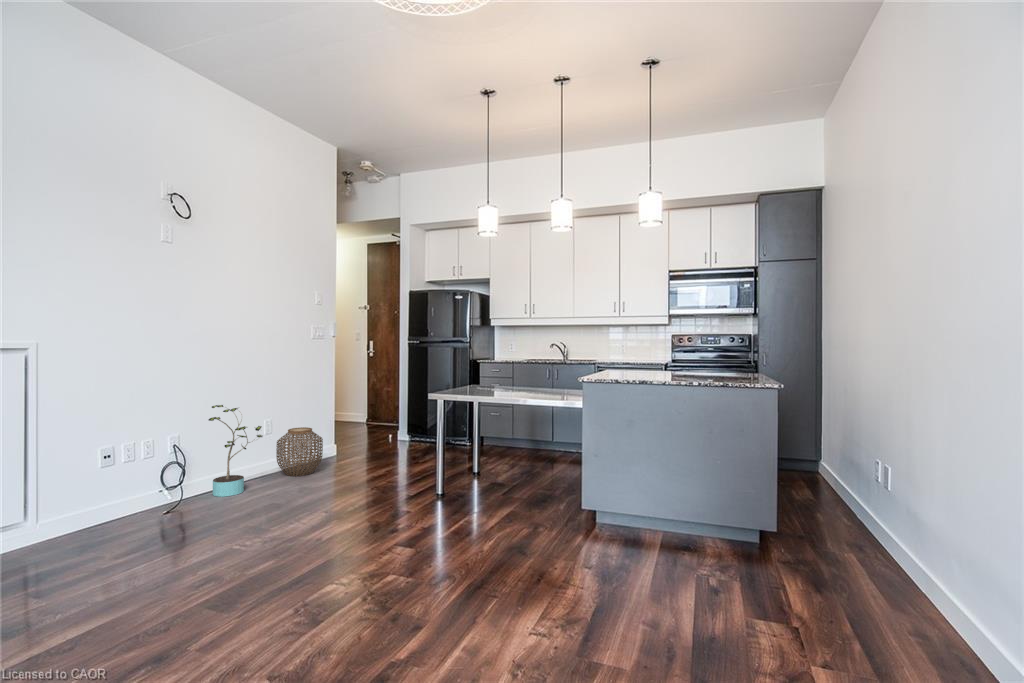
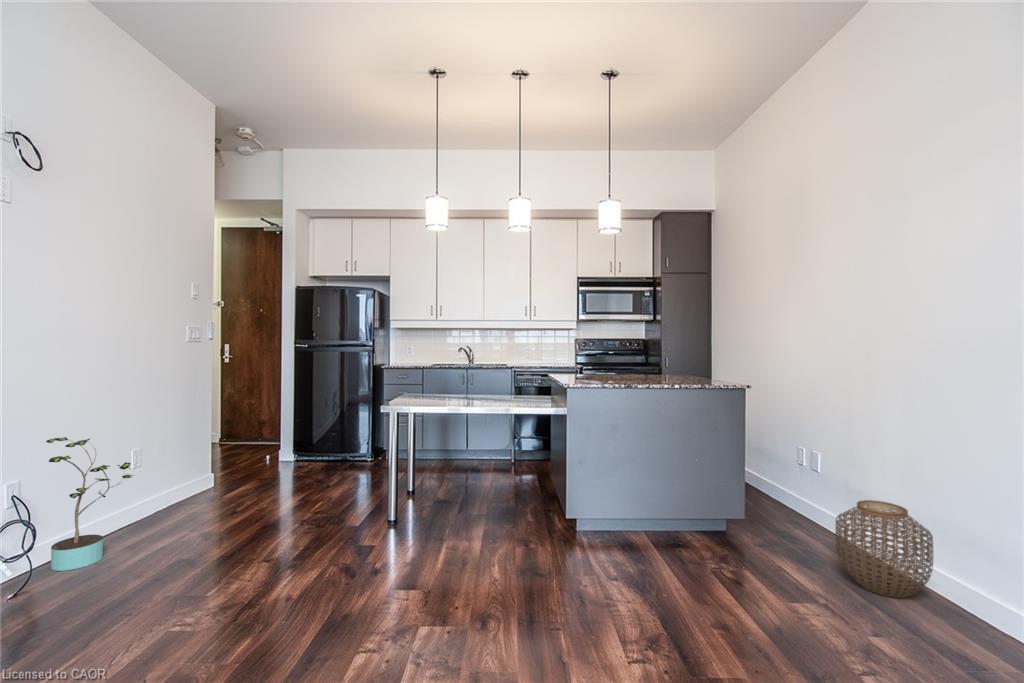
woven basket: present [276,427,323,476] -> present [836,500,933,598]

